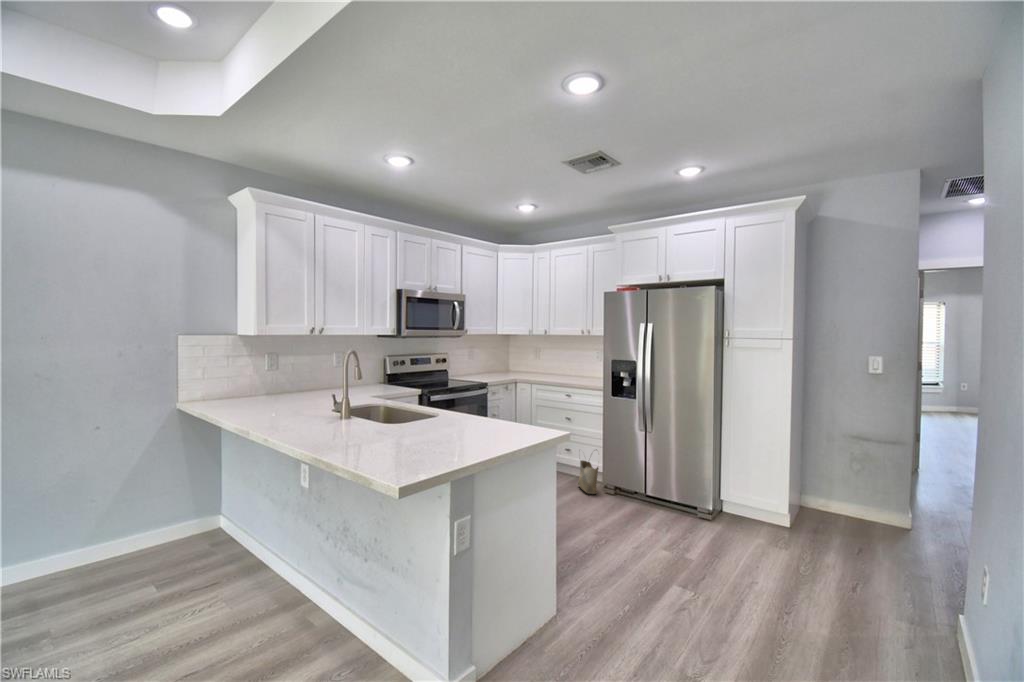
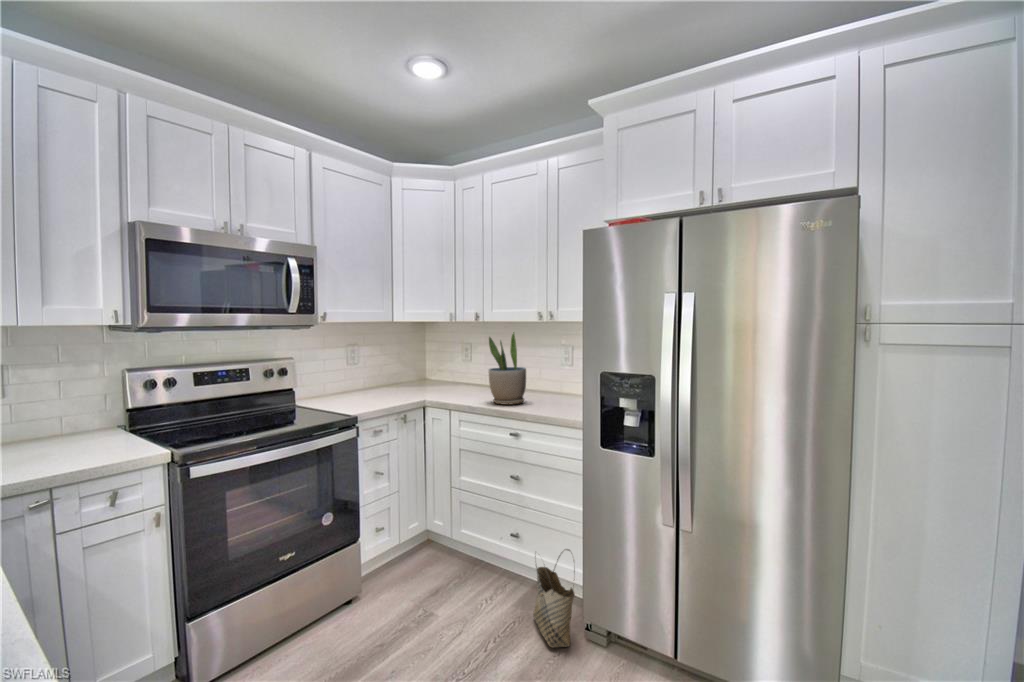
potted plant: none [553,340,574,380] -> present [489,332,526,404]

